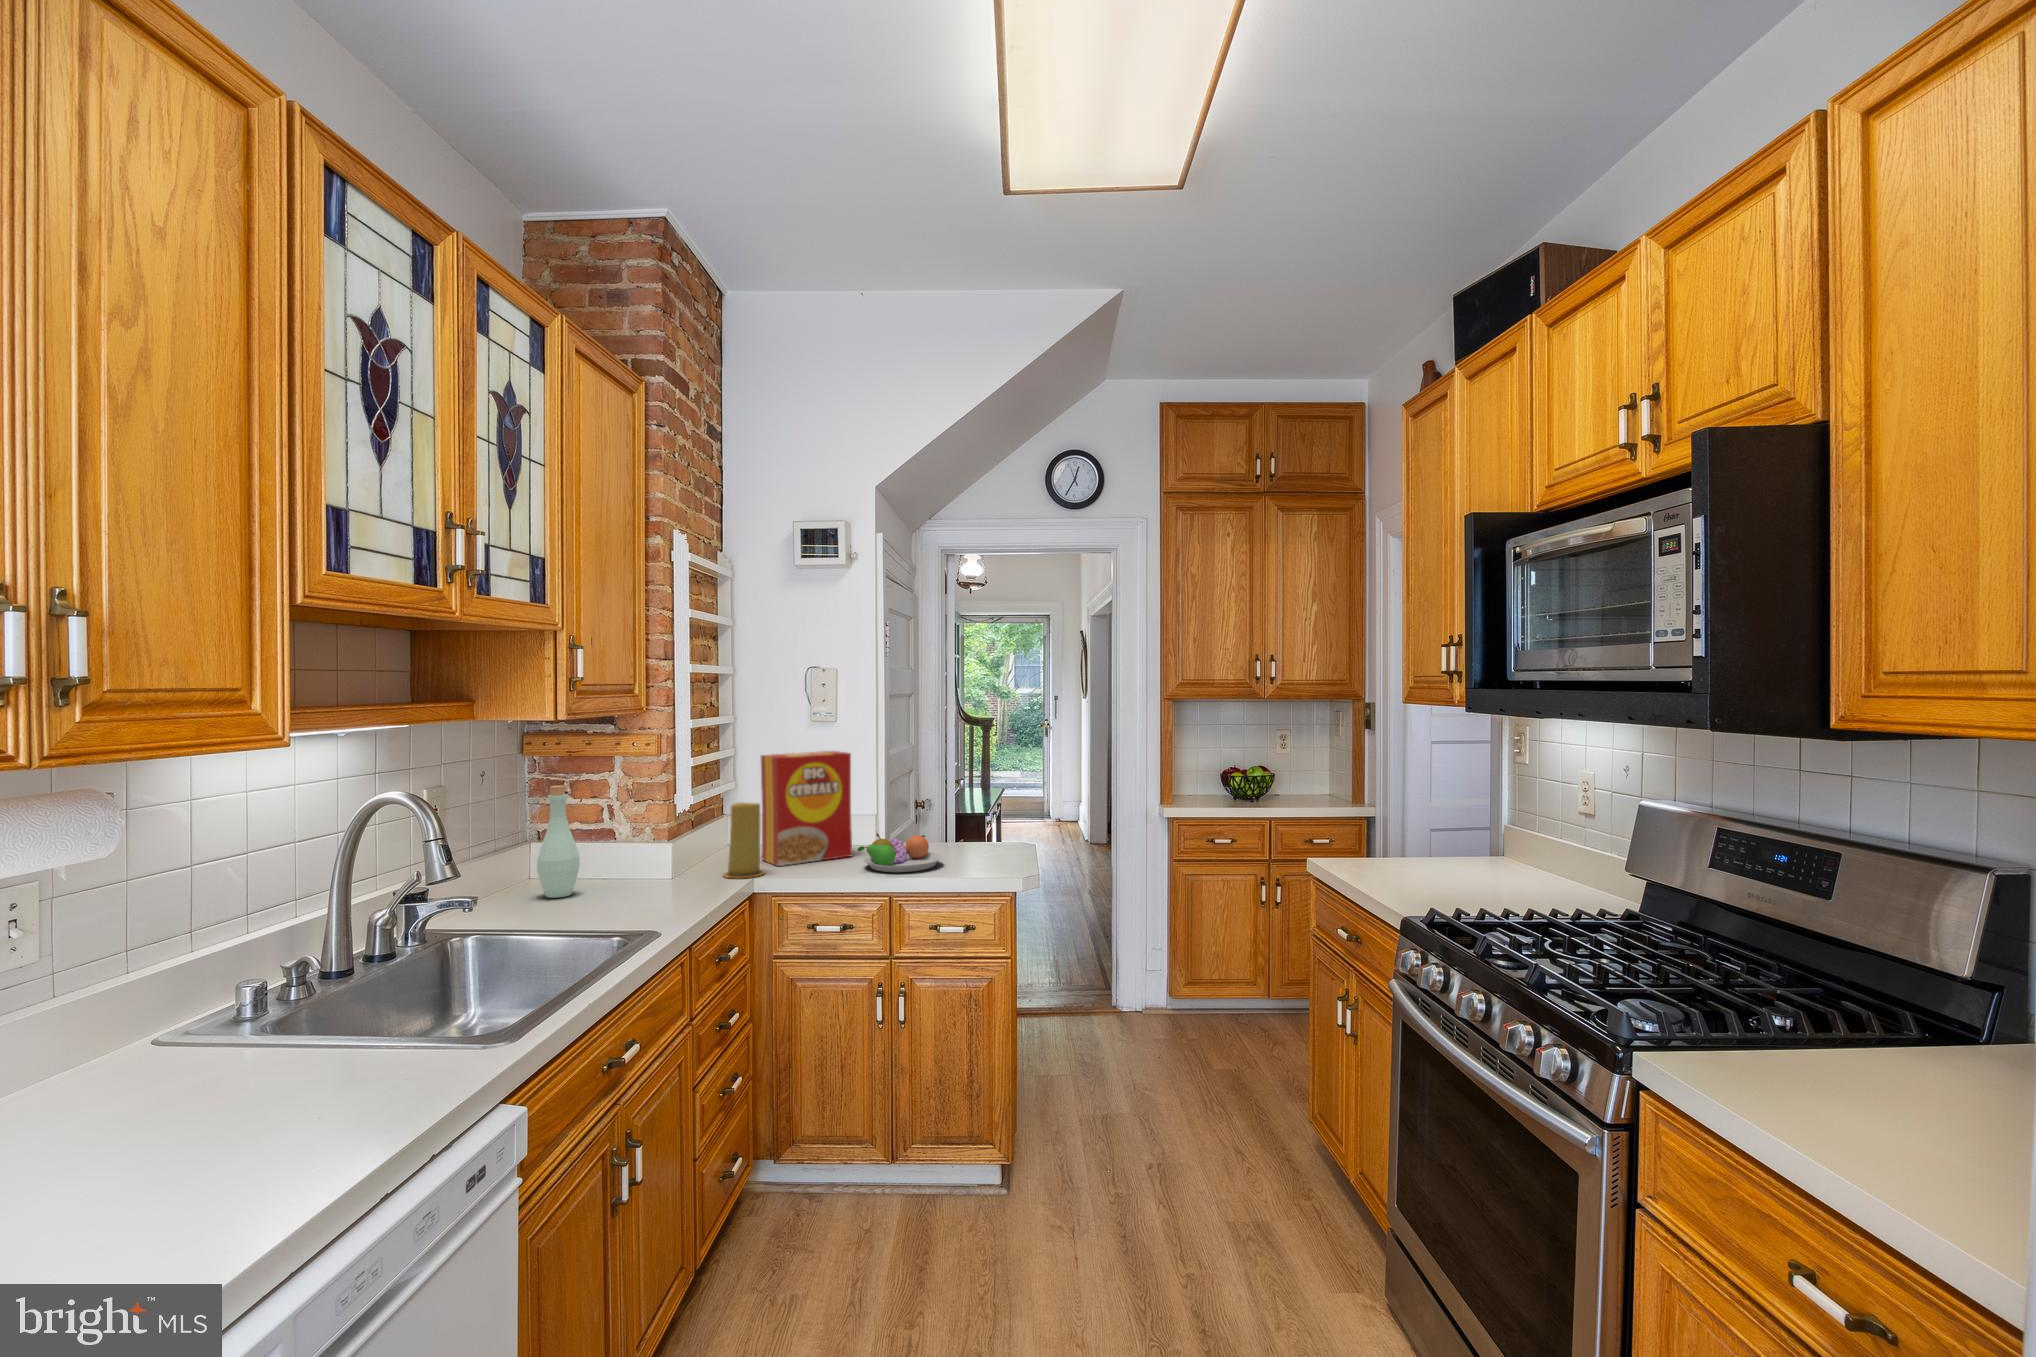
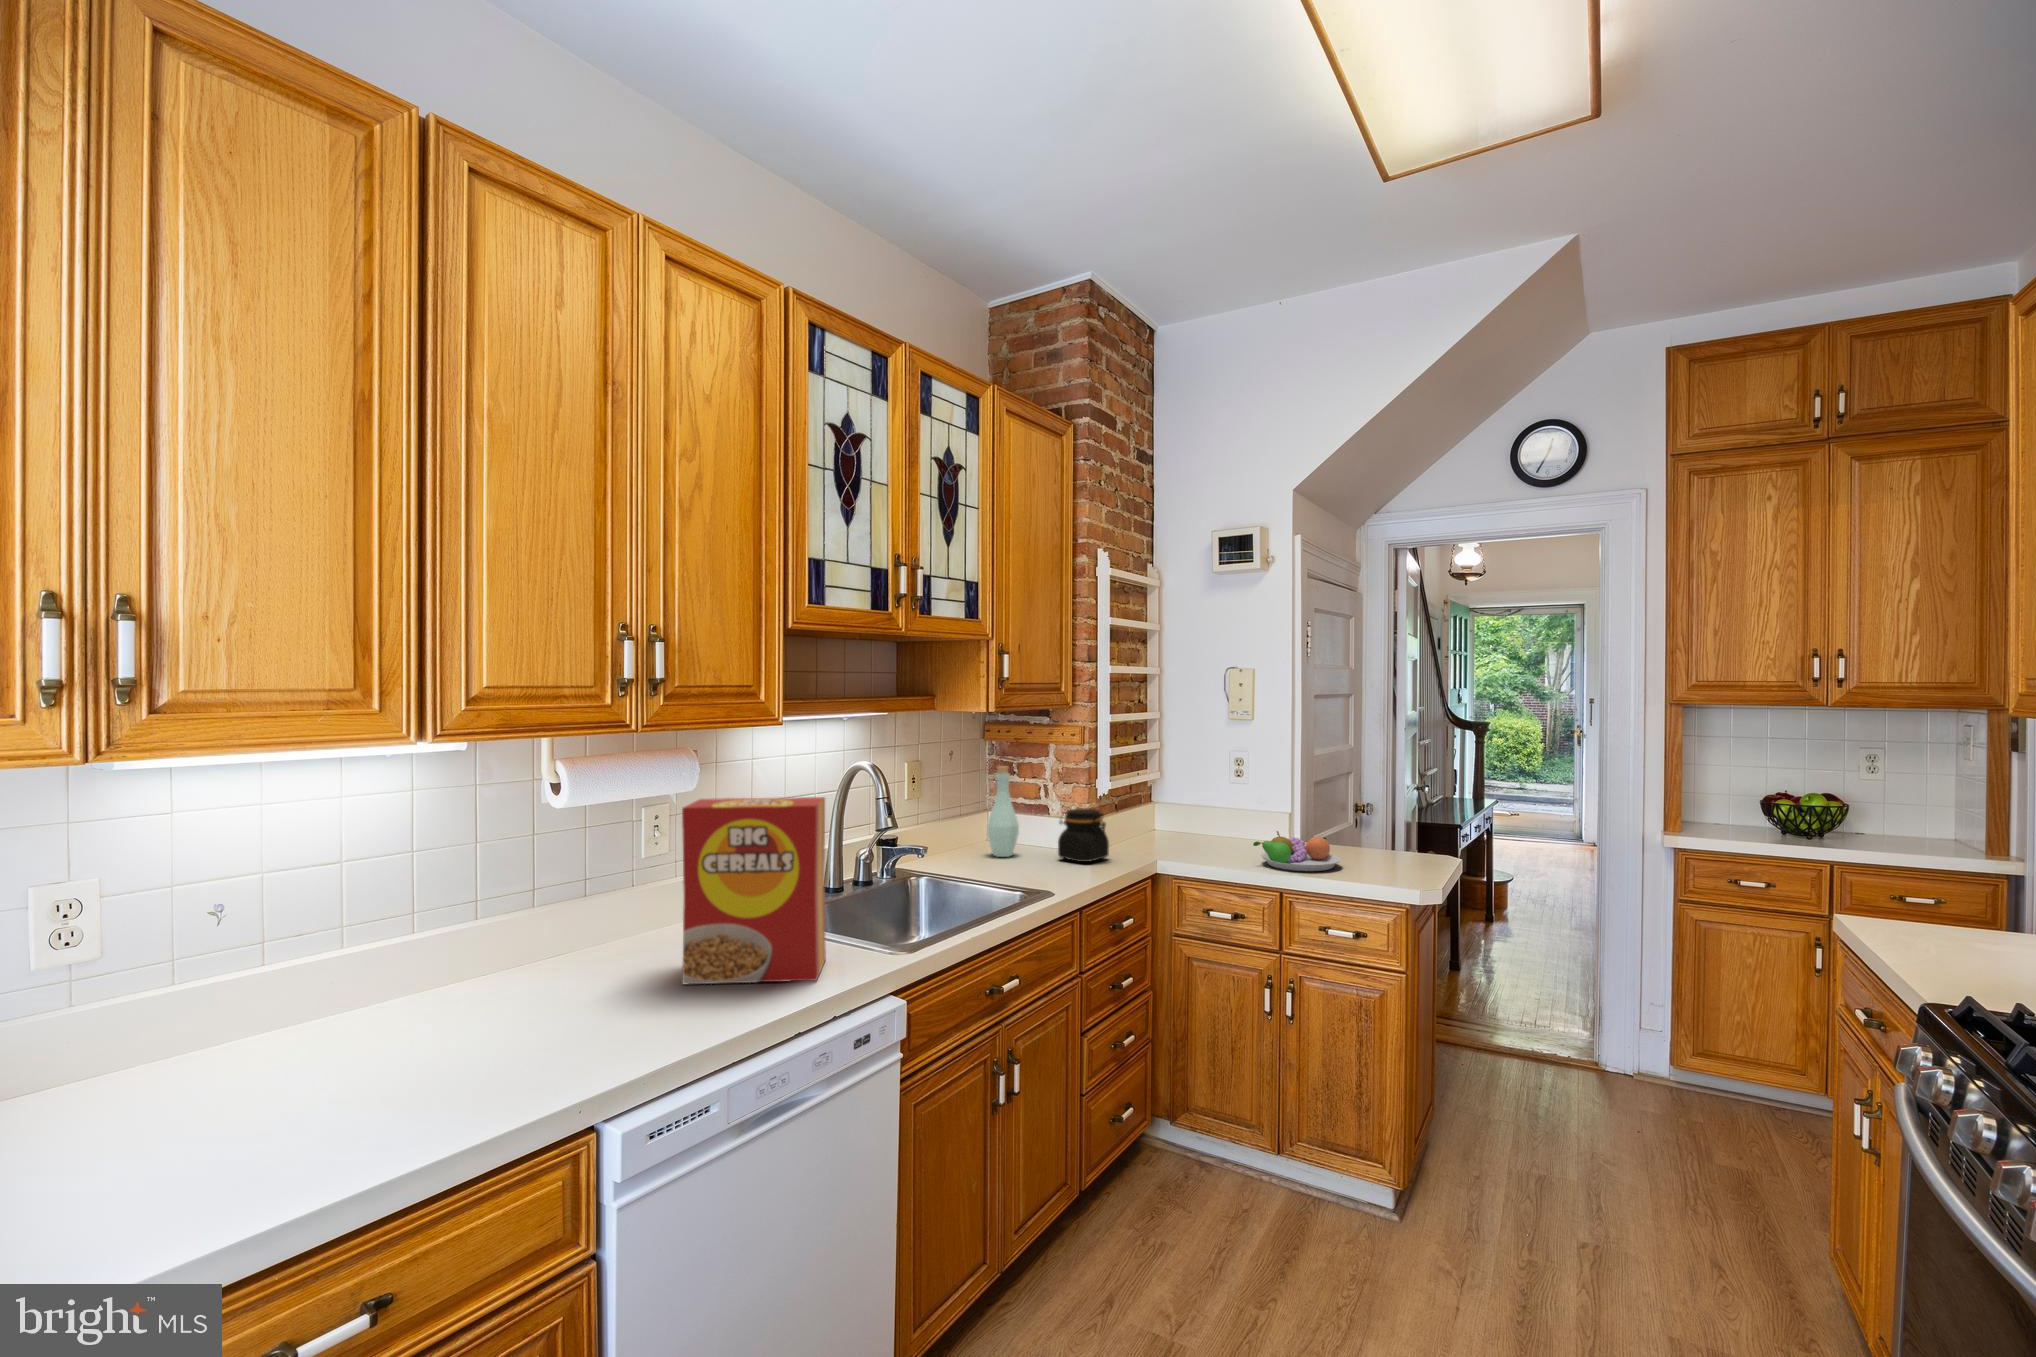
cereal box: present [761,751,852,866] -> present [682,797,826,984]
candle: present [724,803,765,879] -> none [1134,791,1171,859]
jar: none [633,829,698,890] -> present [1058,809,1109,862]

